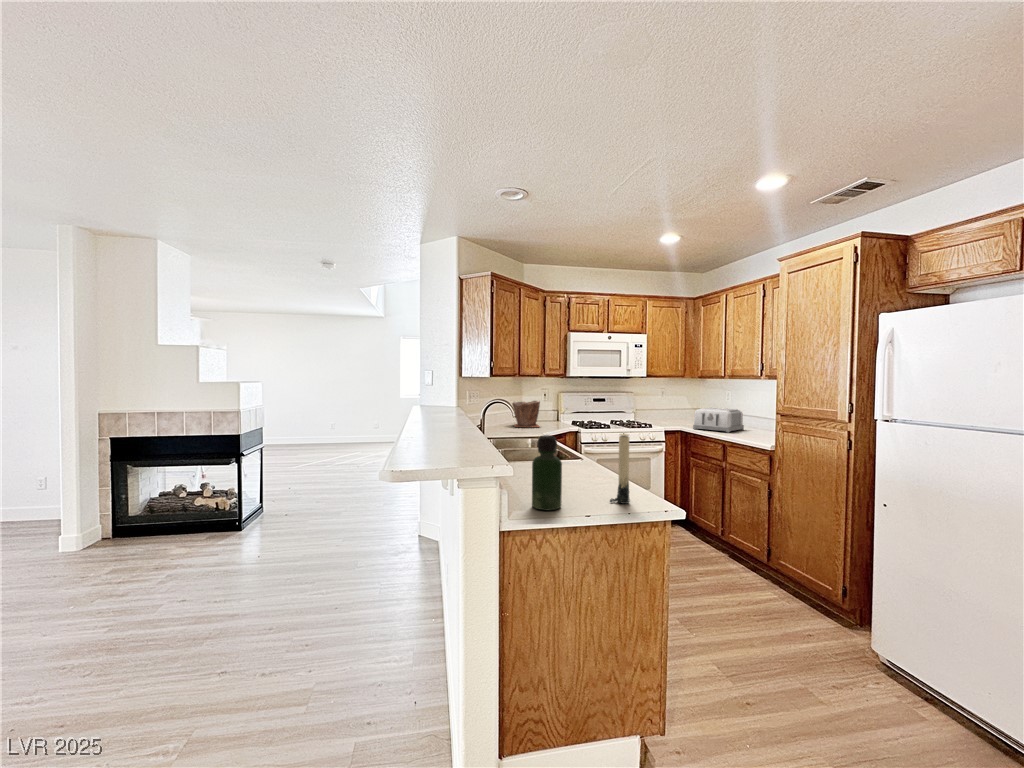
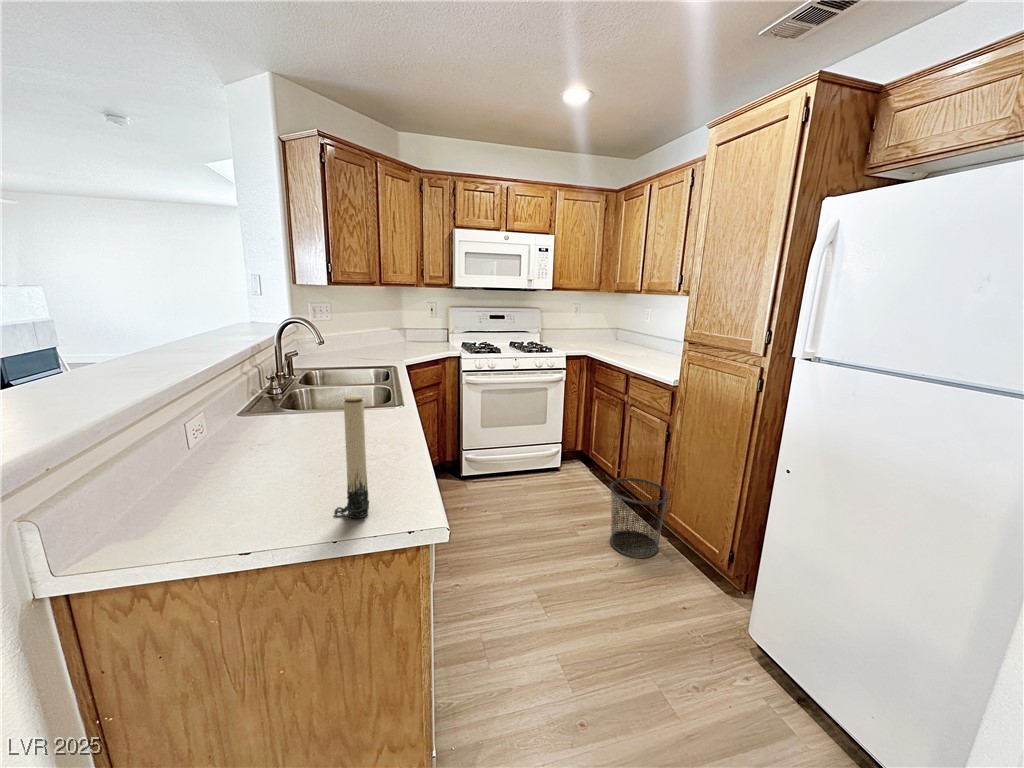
plant pot: present [512,400,540,427] -> none [379,315,415,348]
toaster: present [693,408,744,433] -> none [596,327,654,357]
bottle: present [532,435,562,510] -> none [152,400,230,545]
waste bin: none [726,531,779,598] -> present [610,478,669,557]

